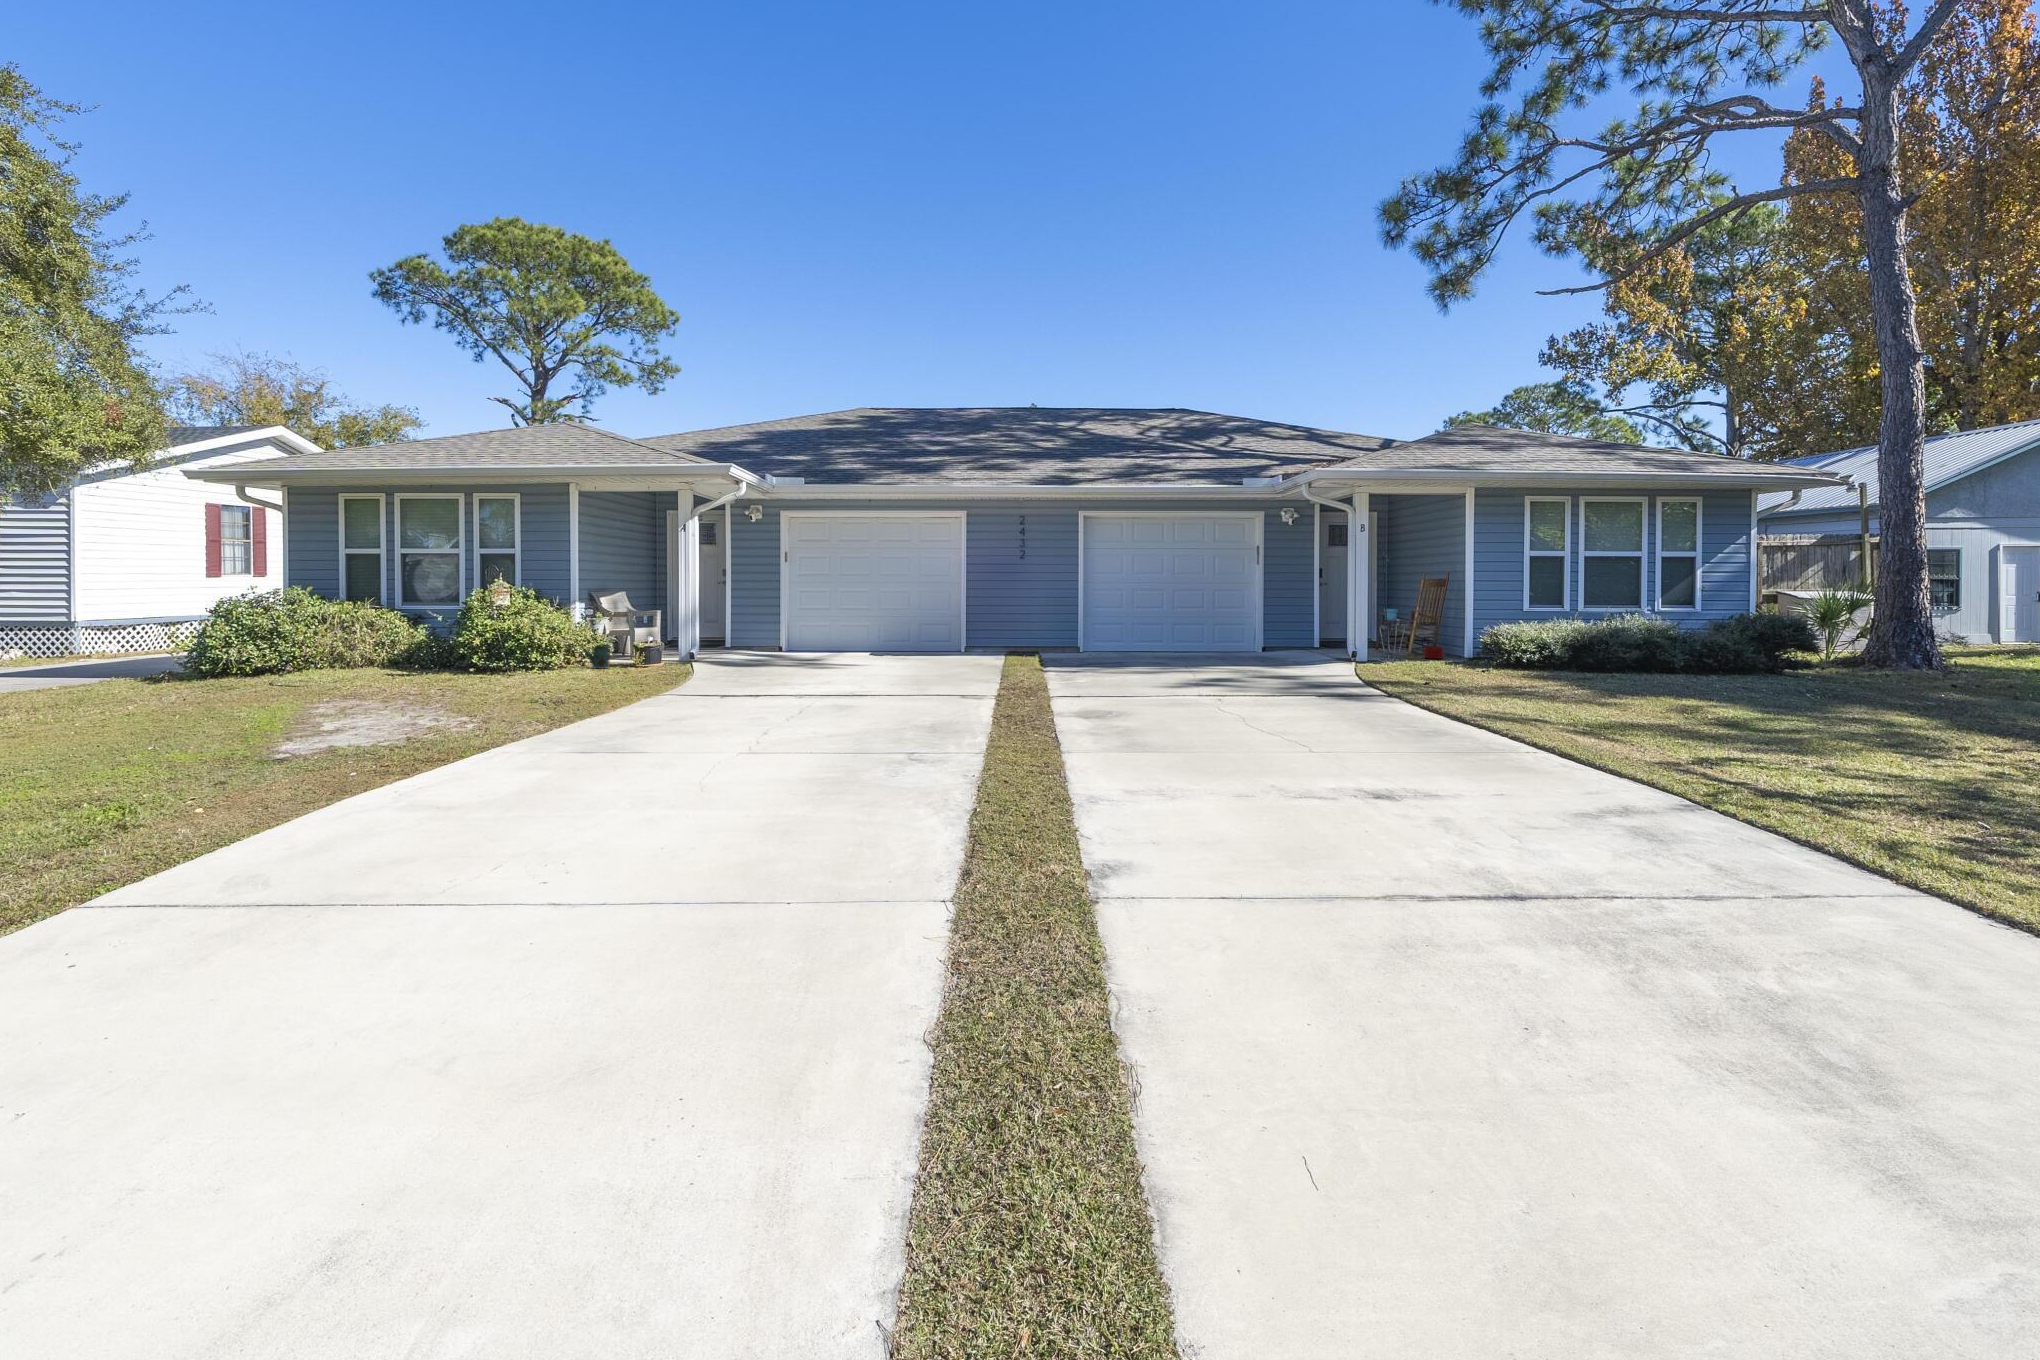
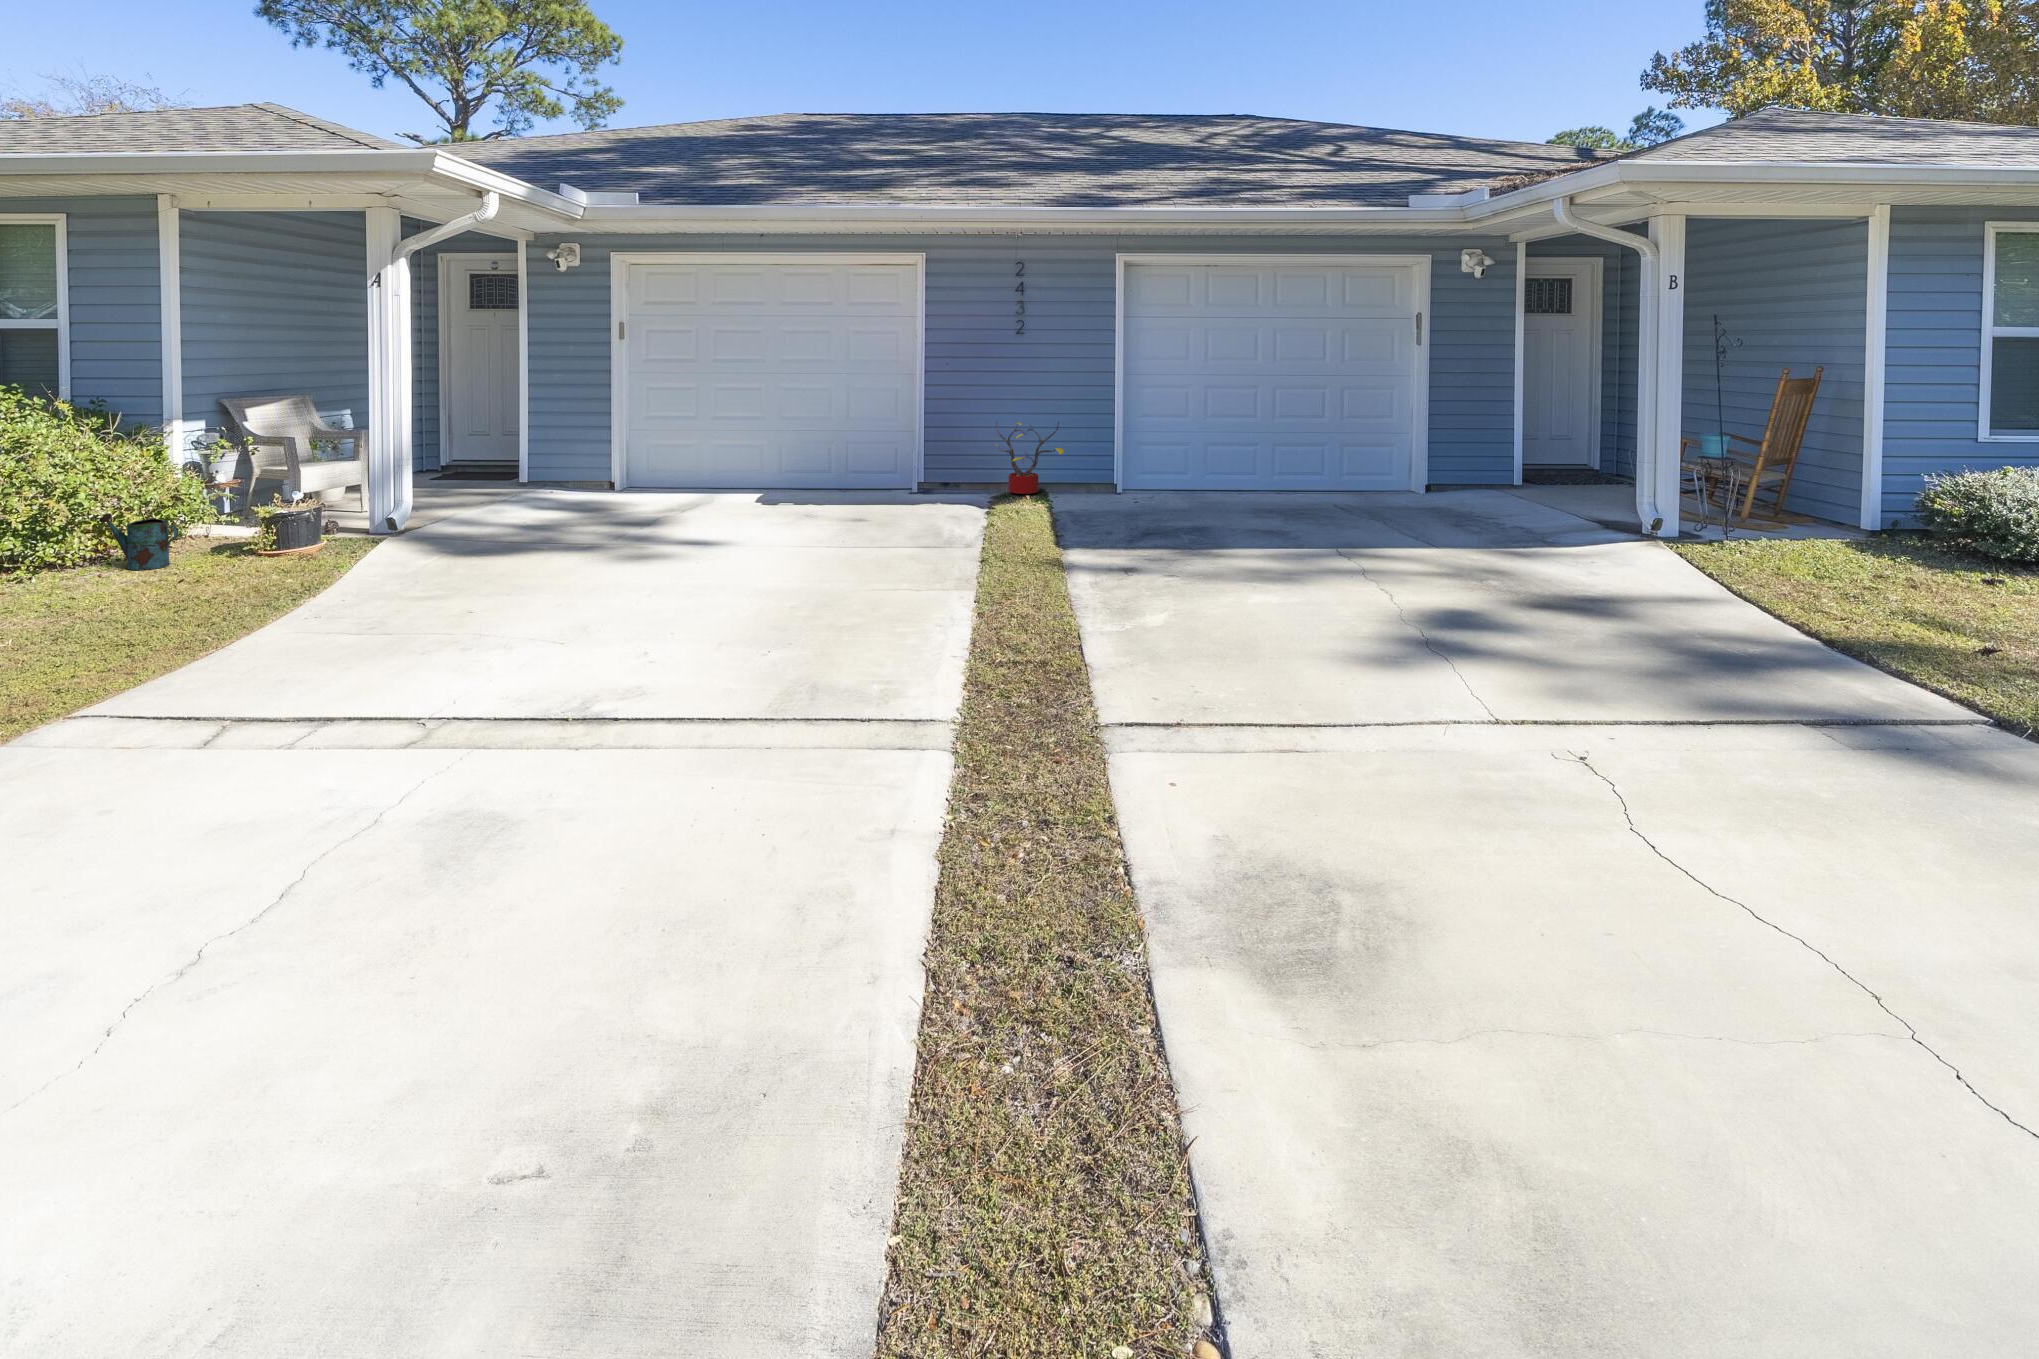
decorative plant: present [1424,618,1443,659] -> present [993,422,1064,494]

